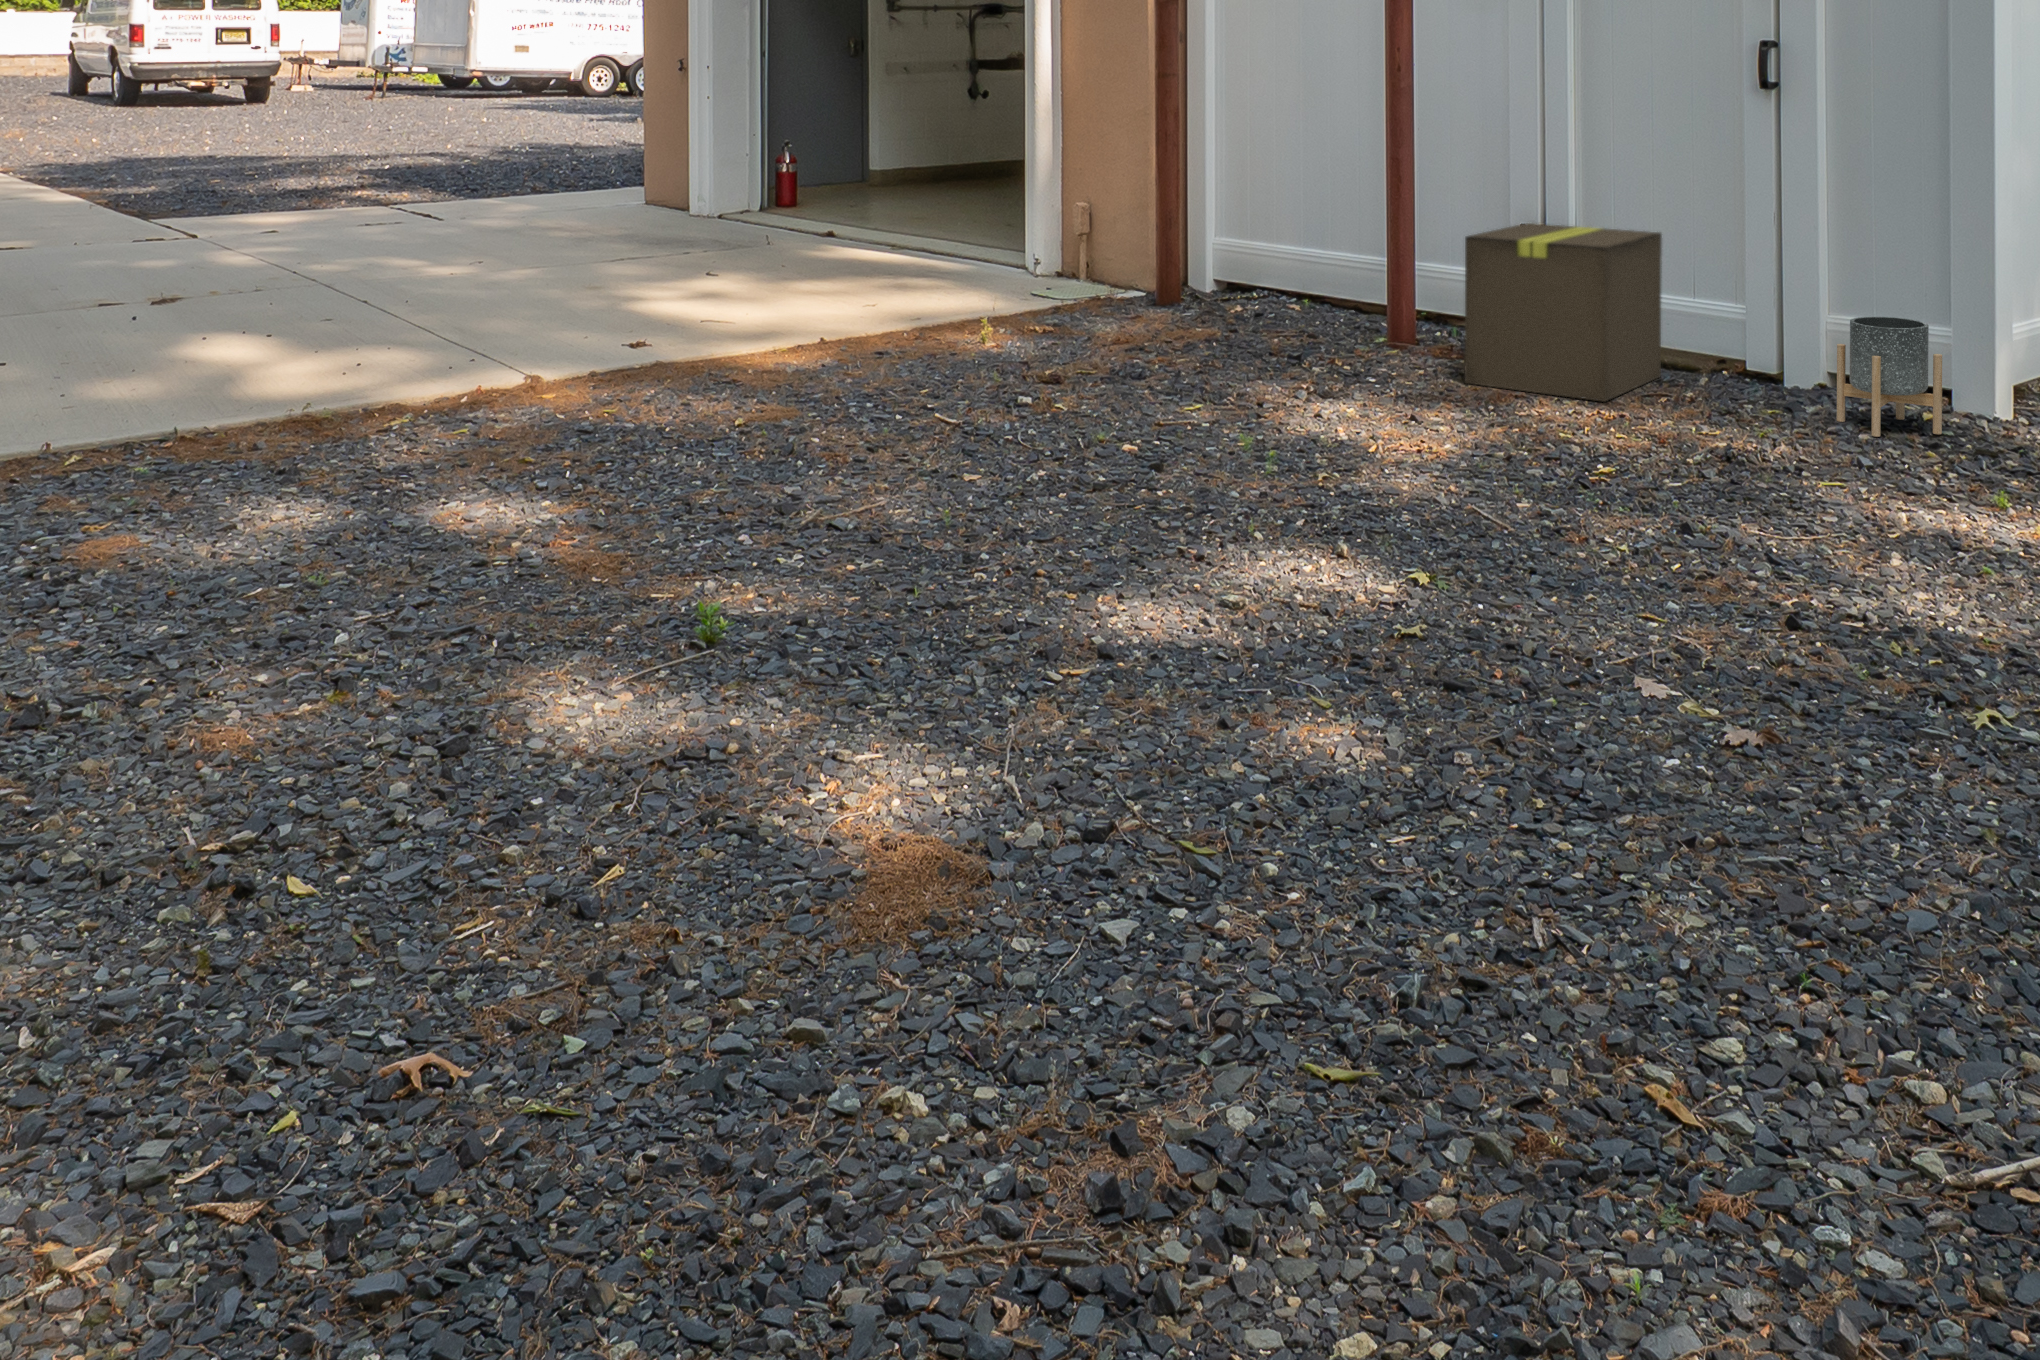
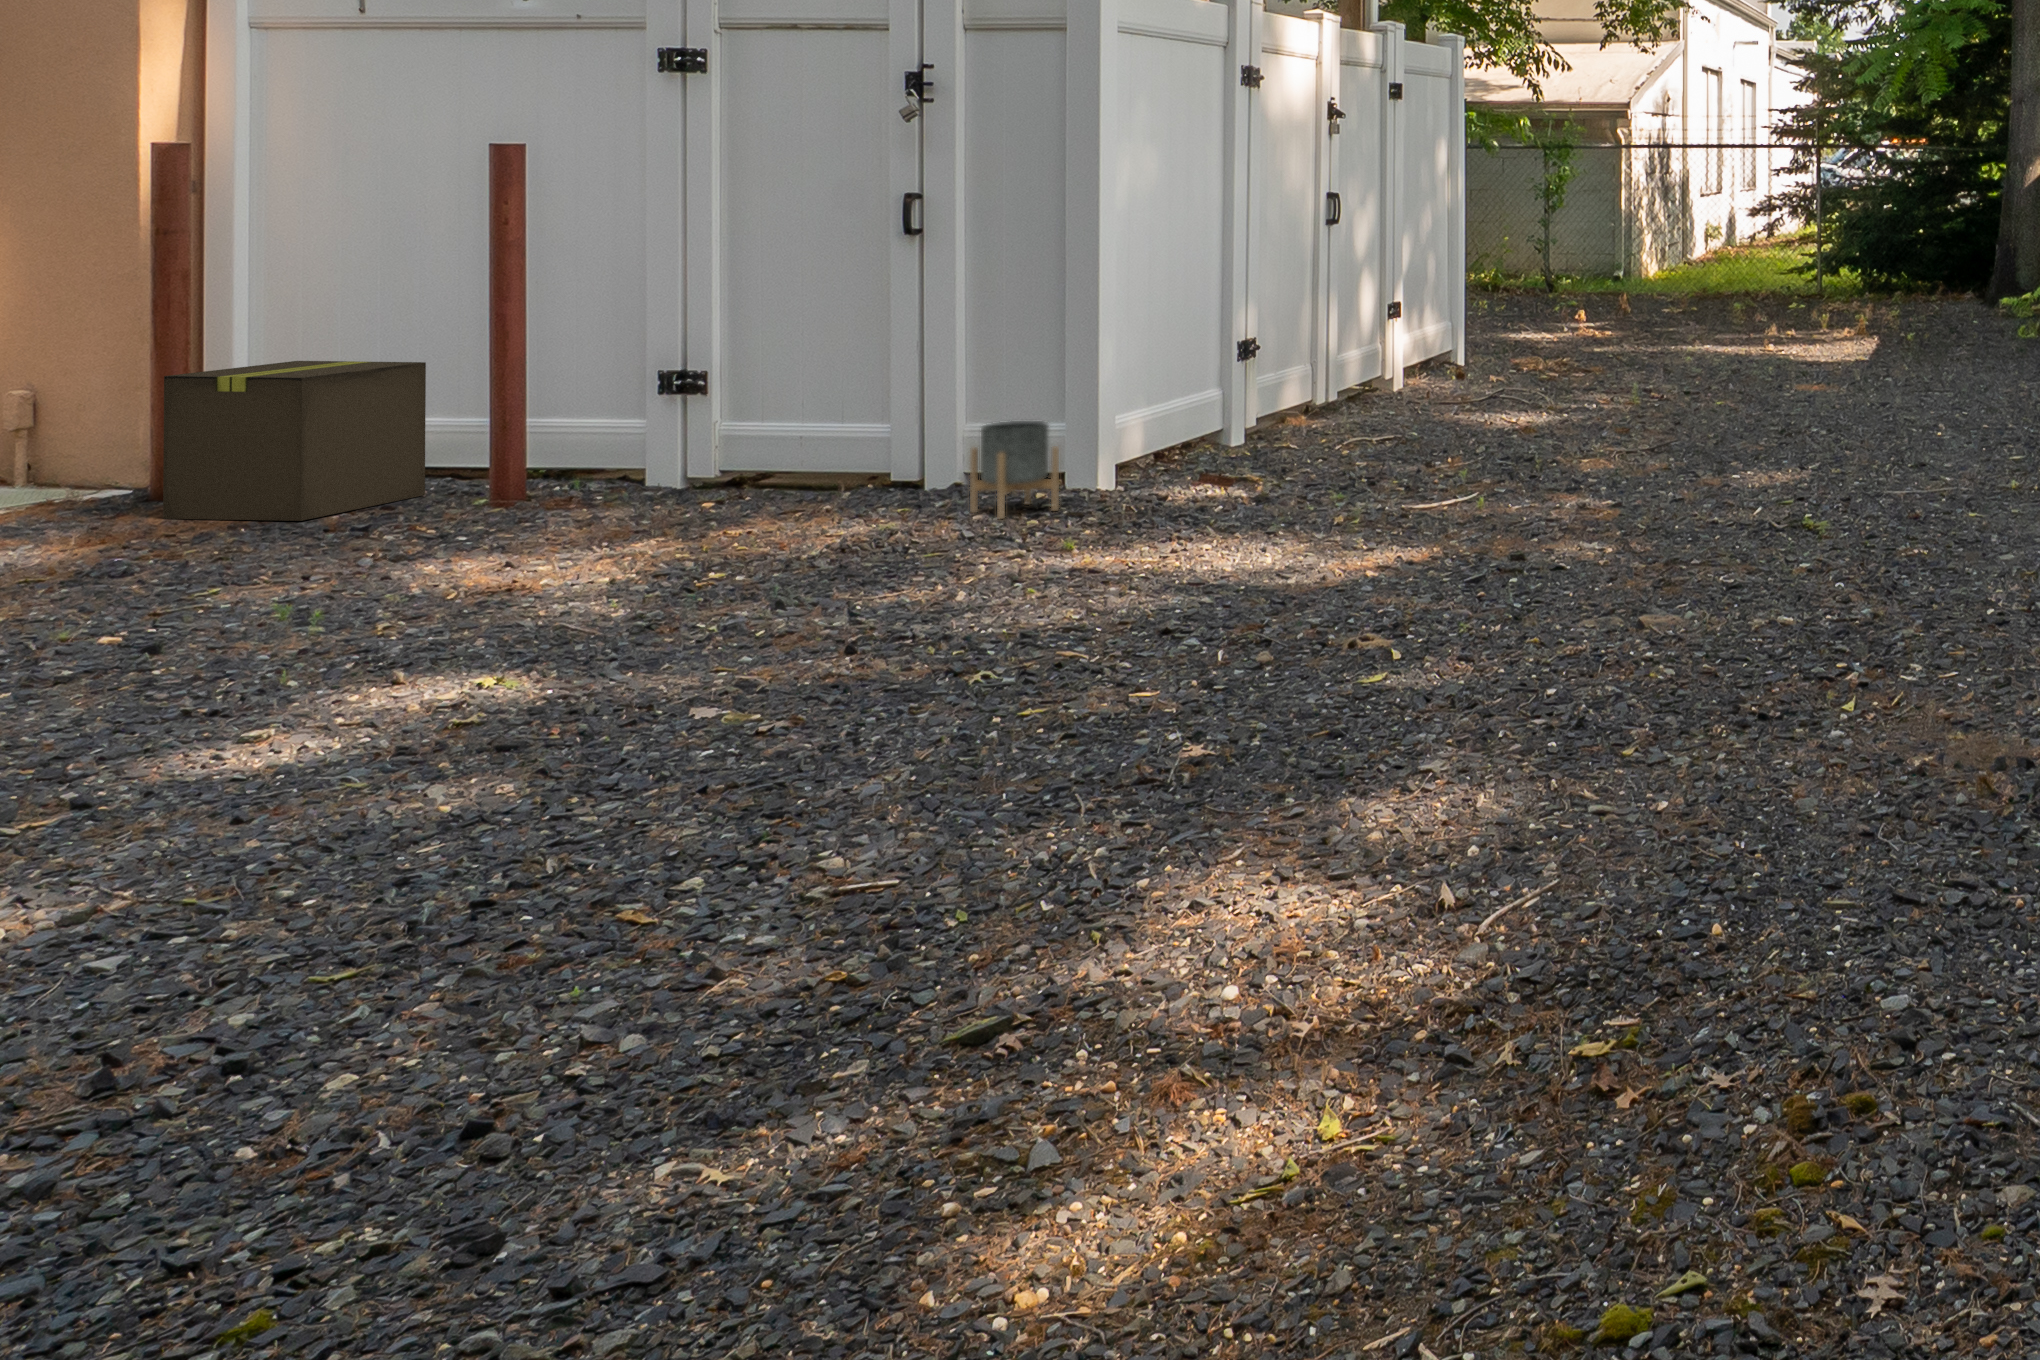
cardboard box: present [1465,223,1662,401] -> present [163,361,426,521]

